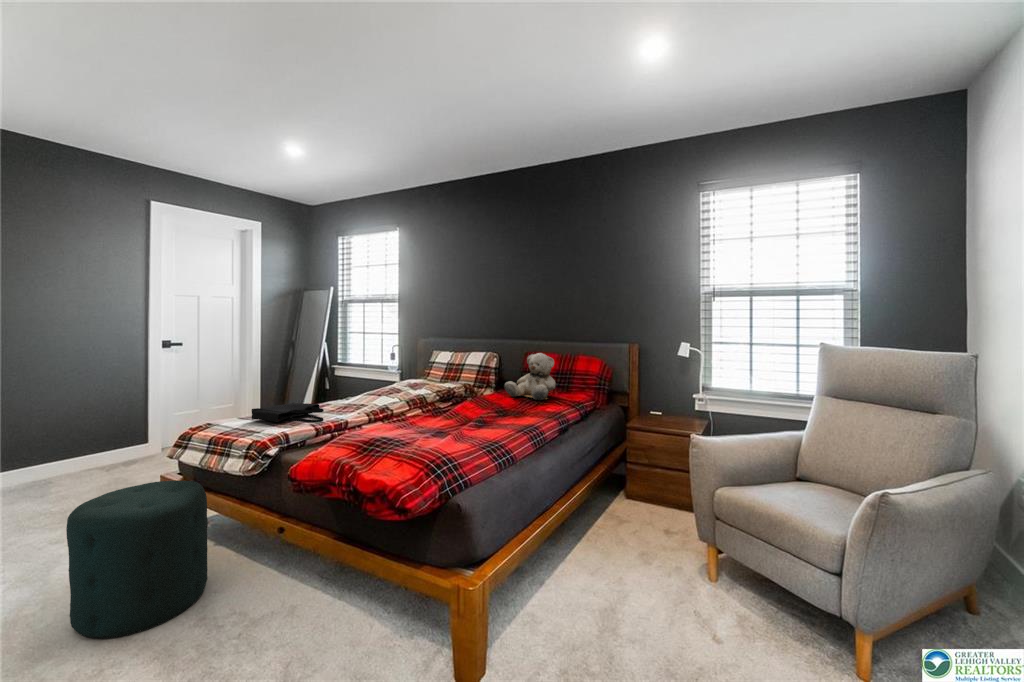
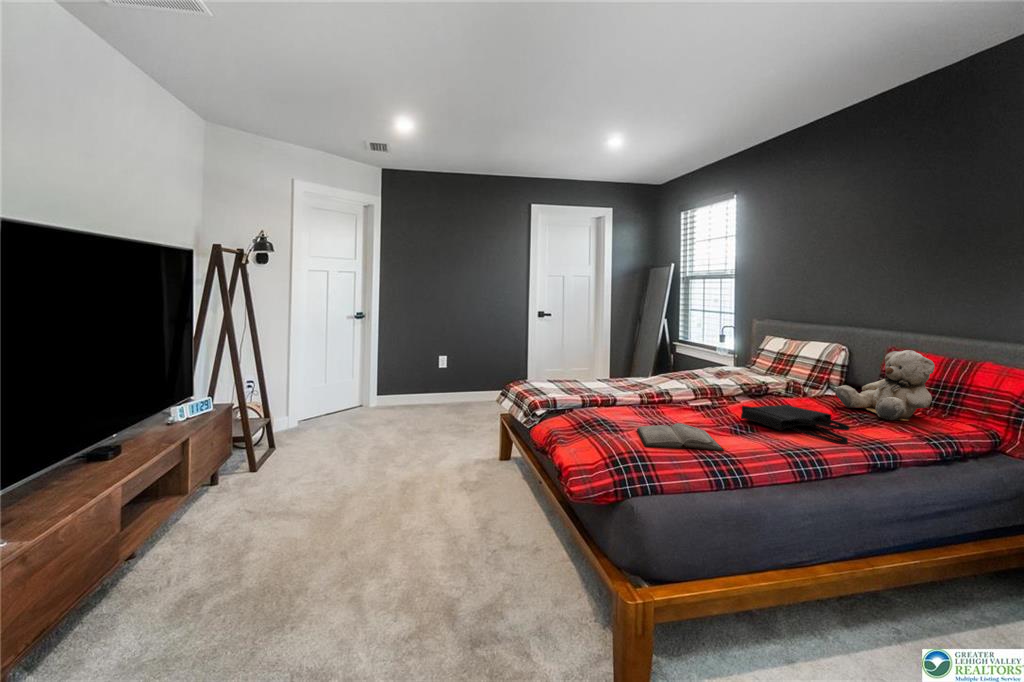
tote bag: present [251,403,324,422] -> present [741,405,850,444]
diary: none [411,427,491,451] -> present [637,423,724,451]
ottoman: present [66,480,208,639] -> none [426,416,501,513]

